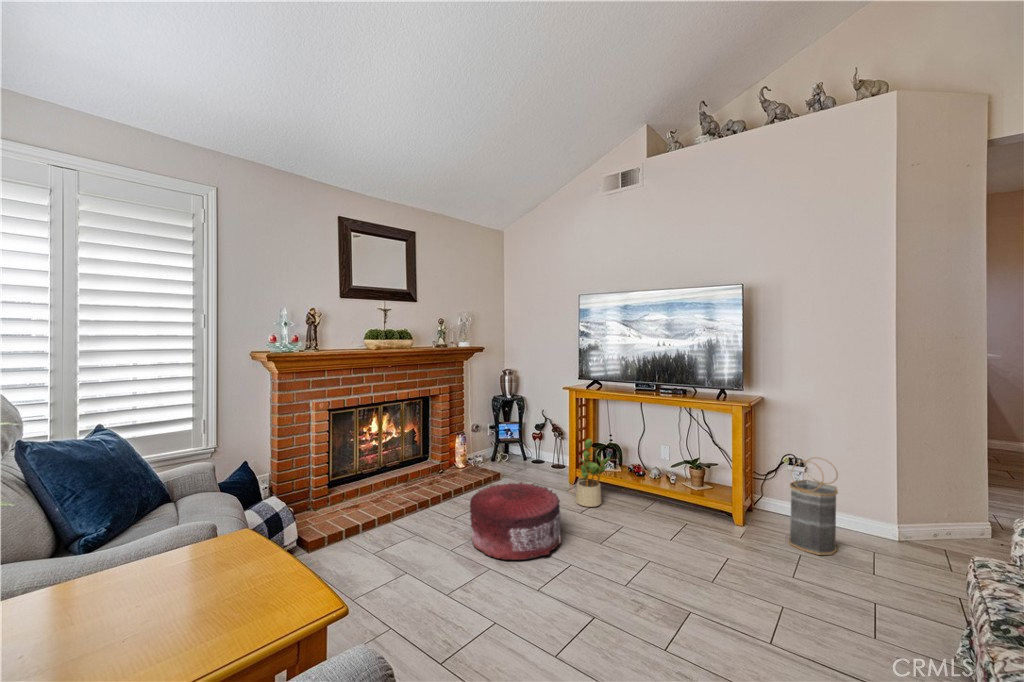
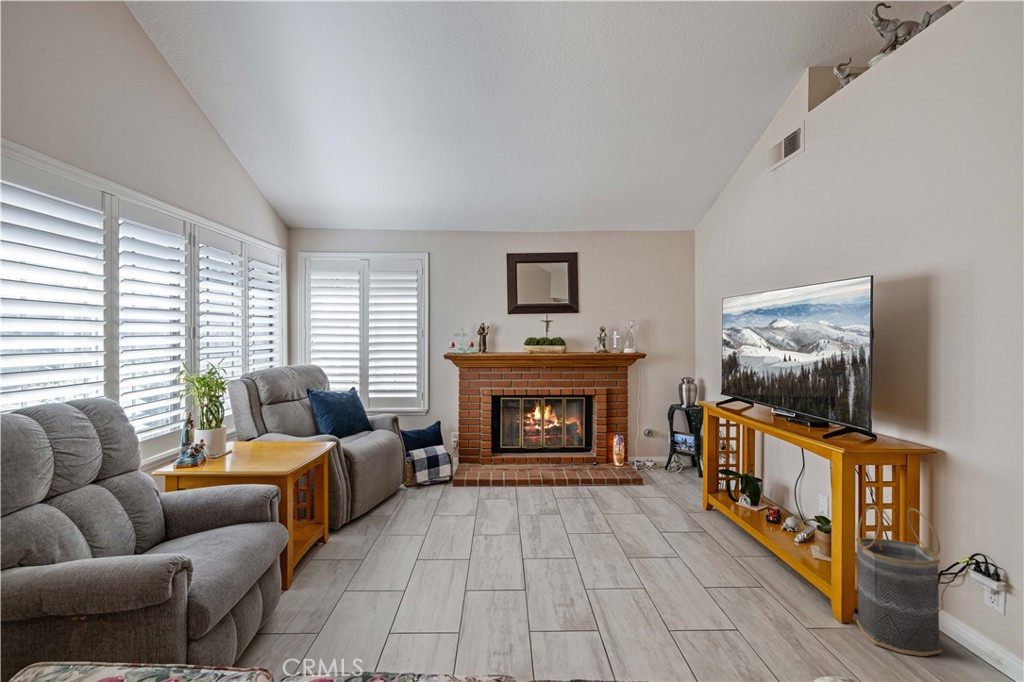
potted plant: present [576,439,609,507] -> none [672,447,711,521]
pouf: present [470,482,561,560] -> none [529,468,611,528]

